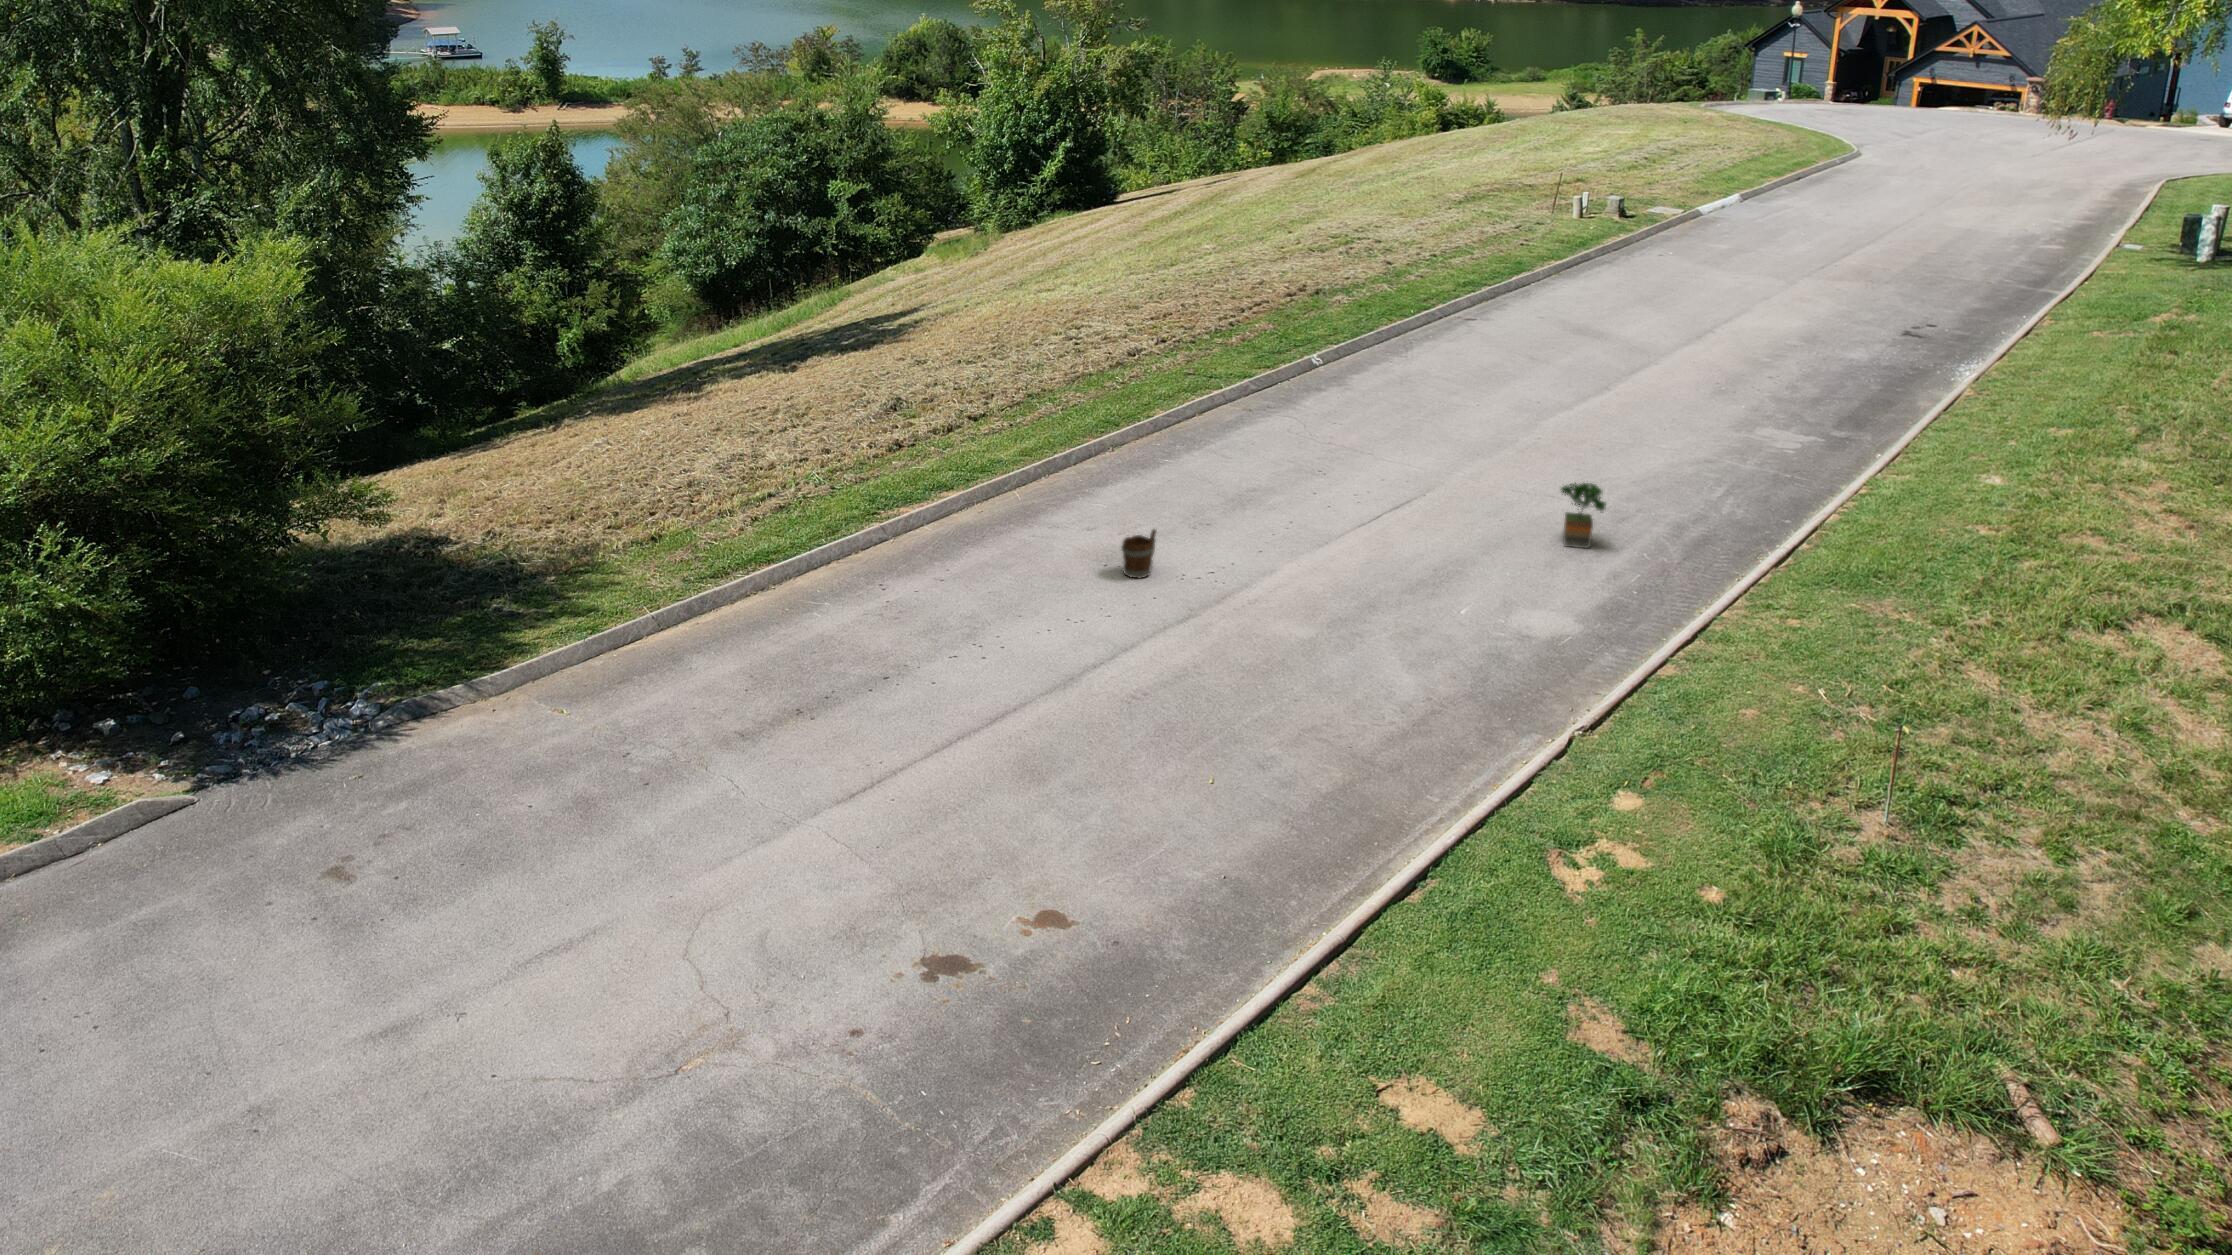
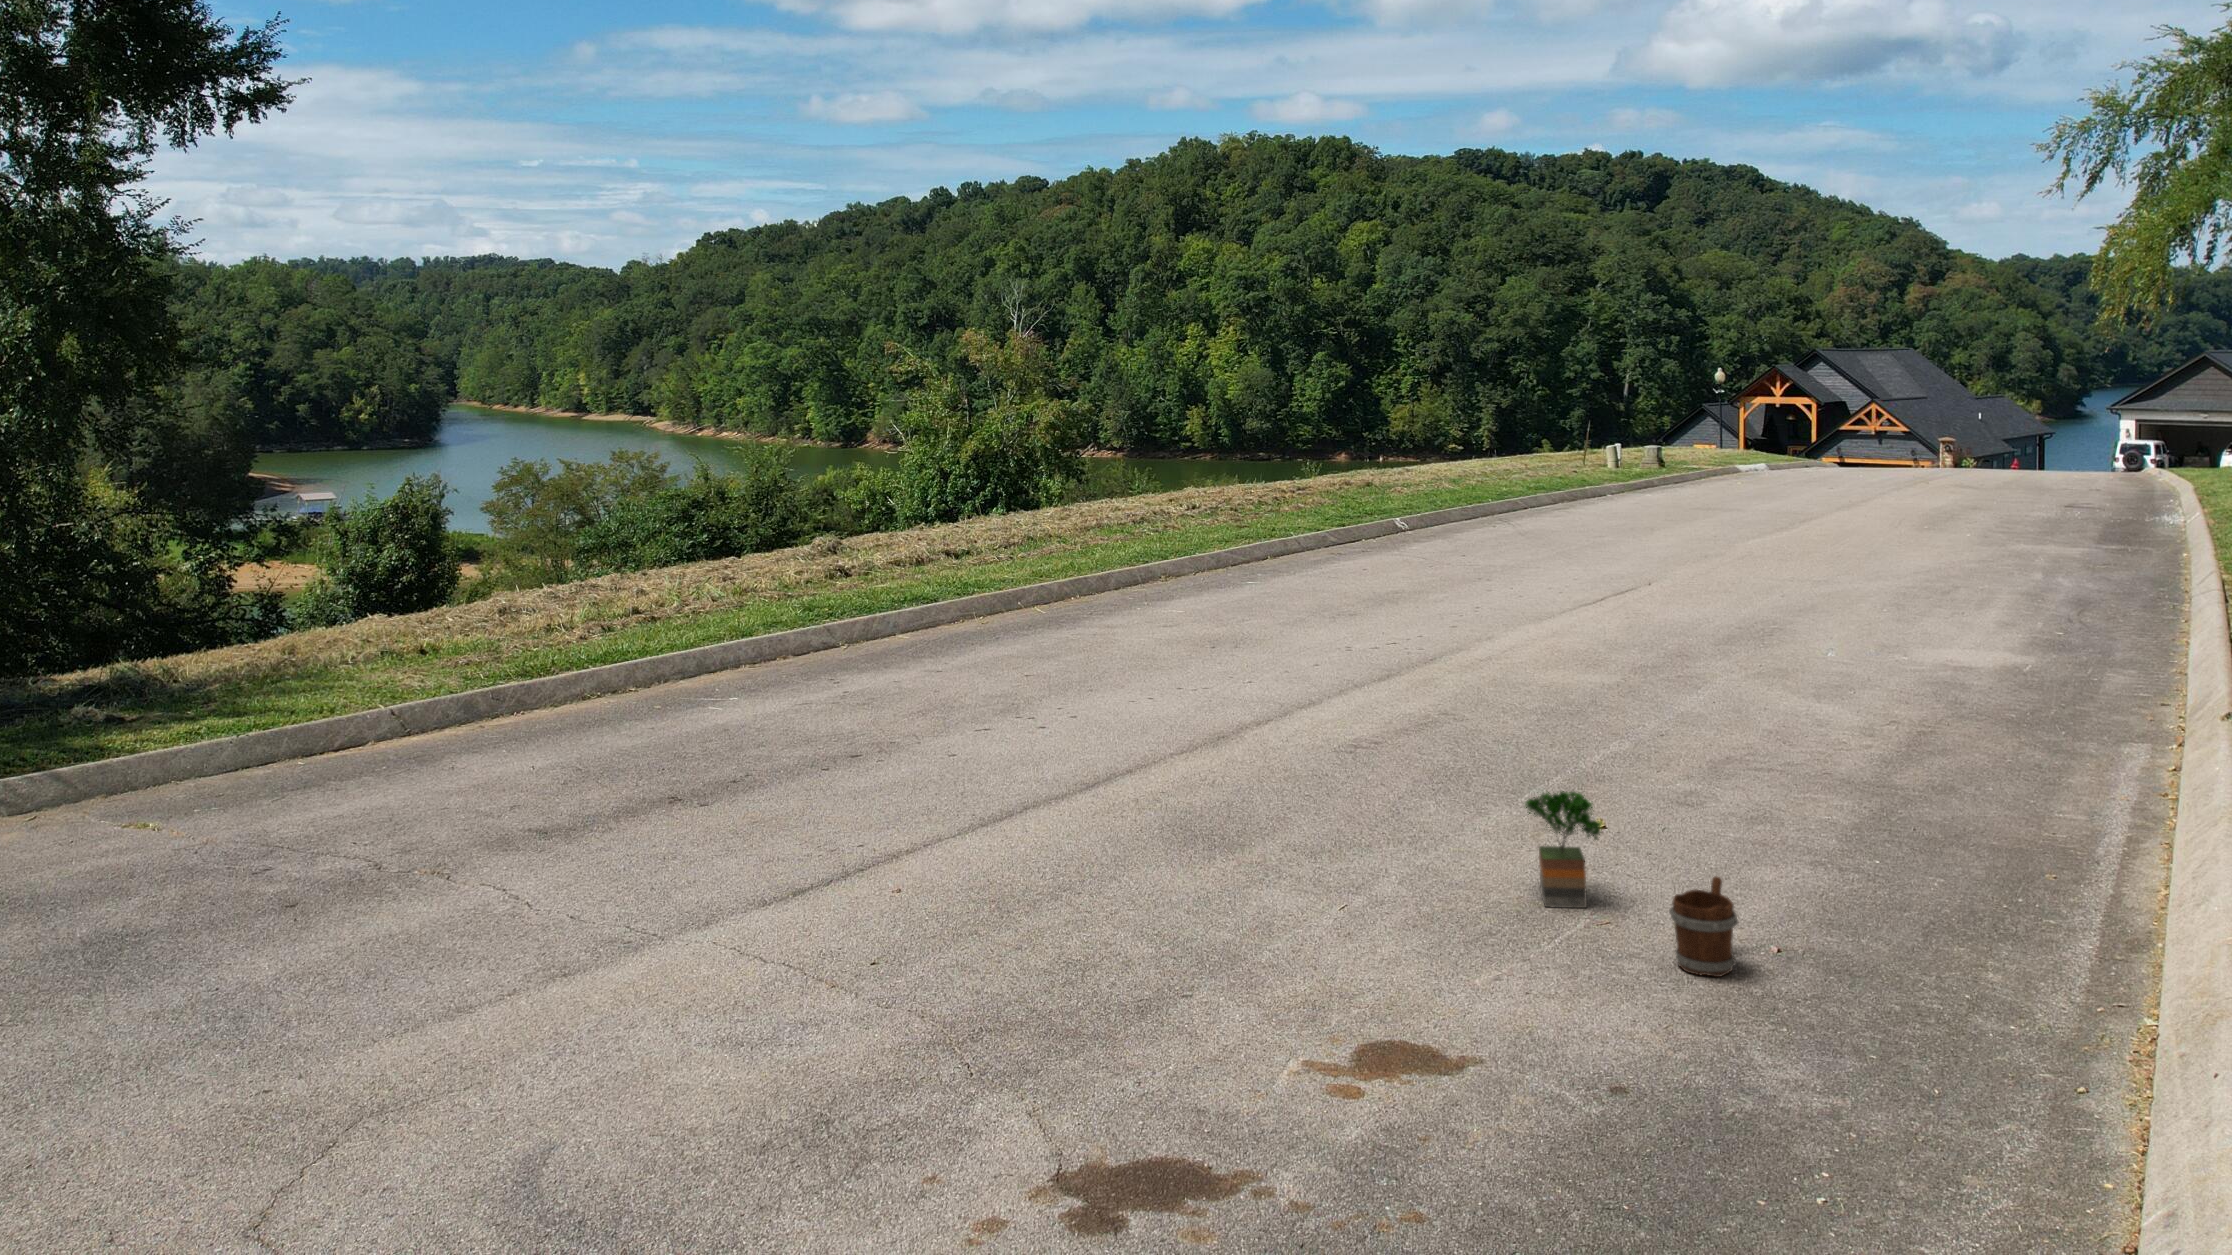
bucket: present [1121,529,1156,578] -> present [1669,876,1738,977]

